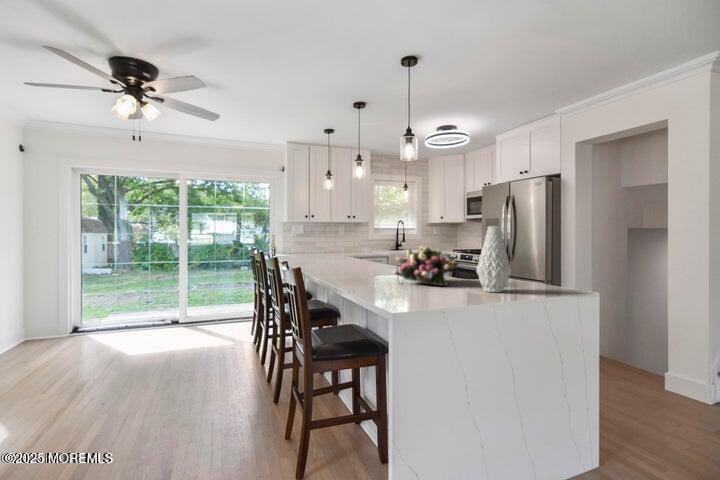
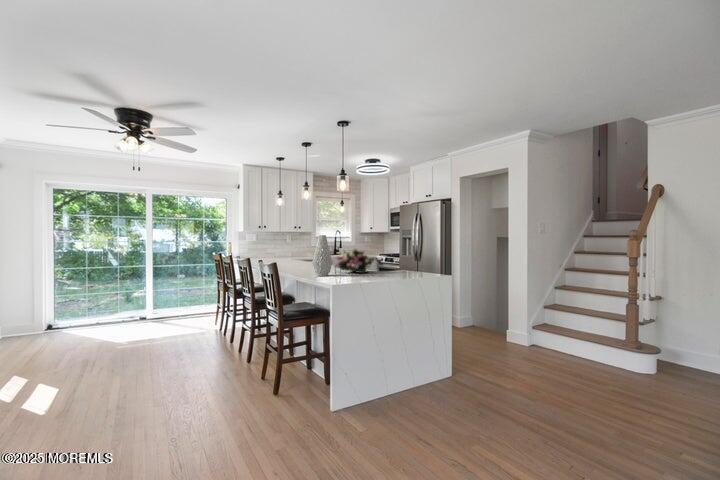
vase: present [477,226,511,292] -> present [312,235,333,276]

